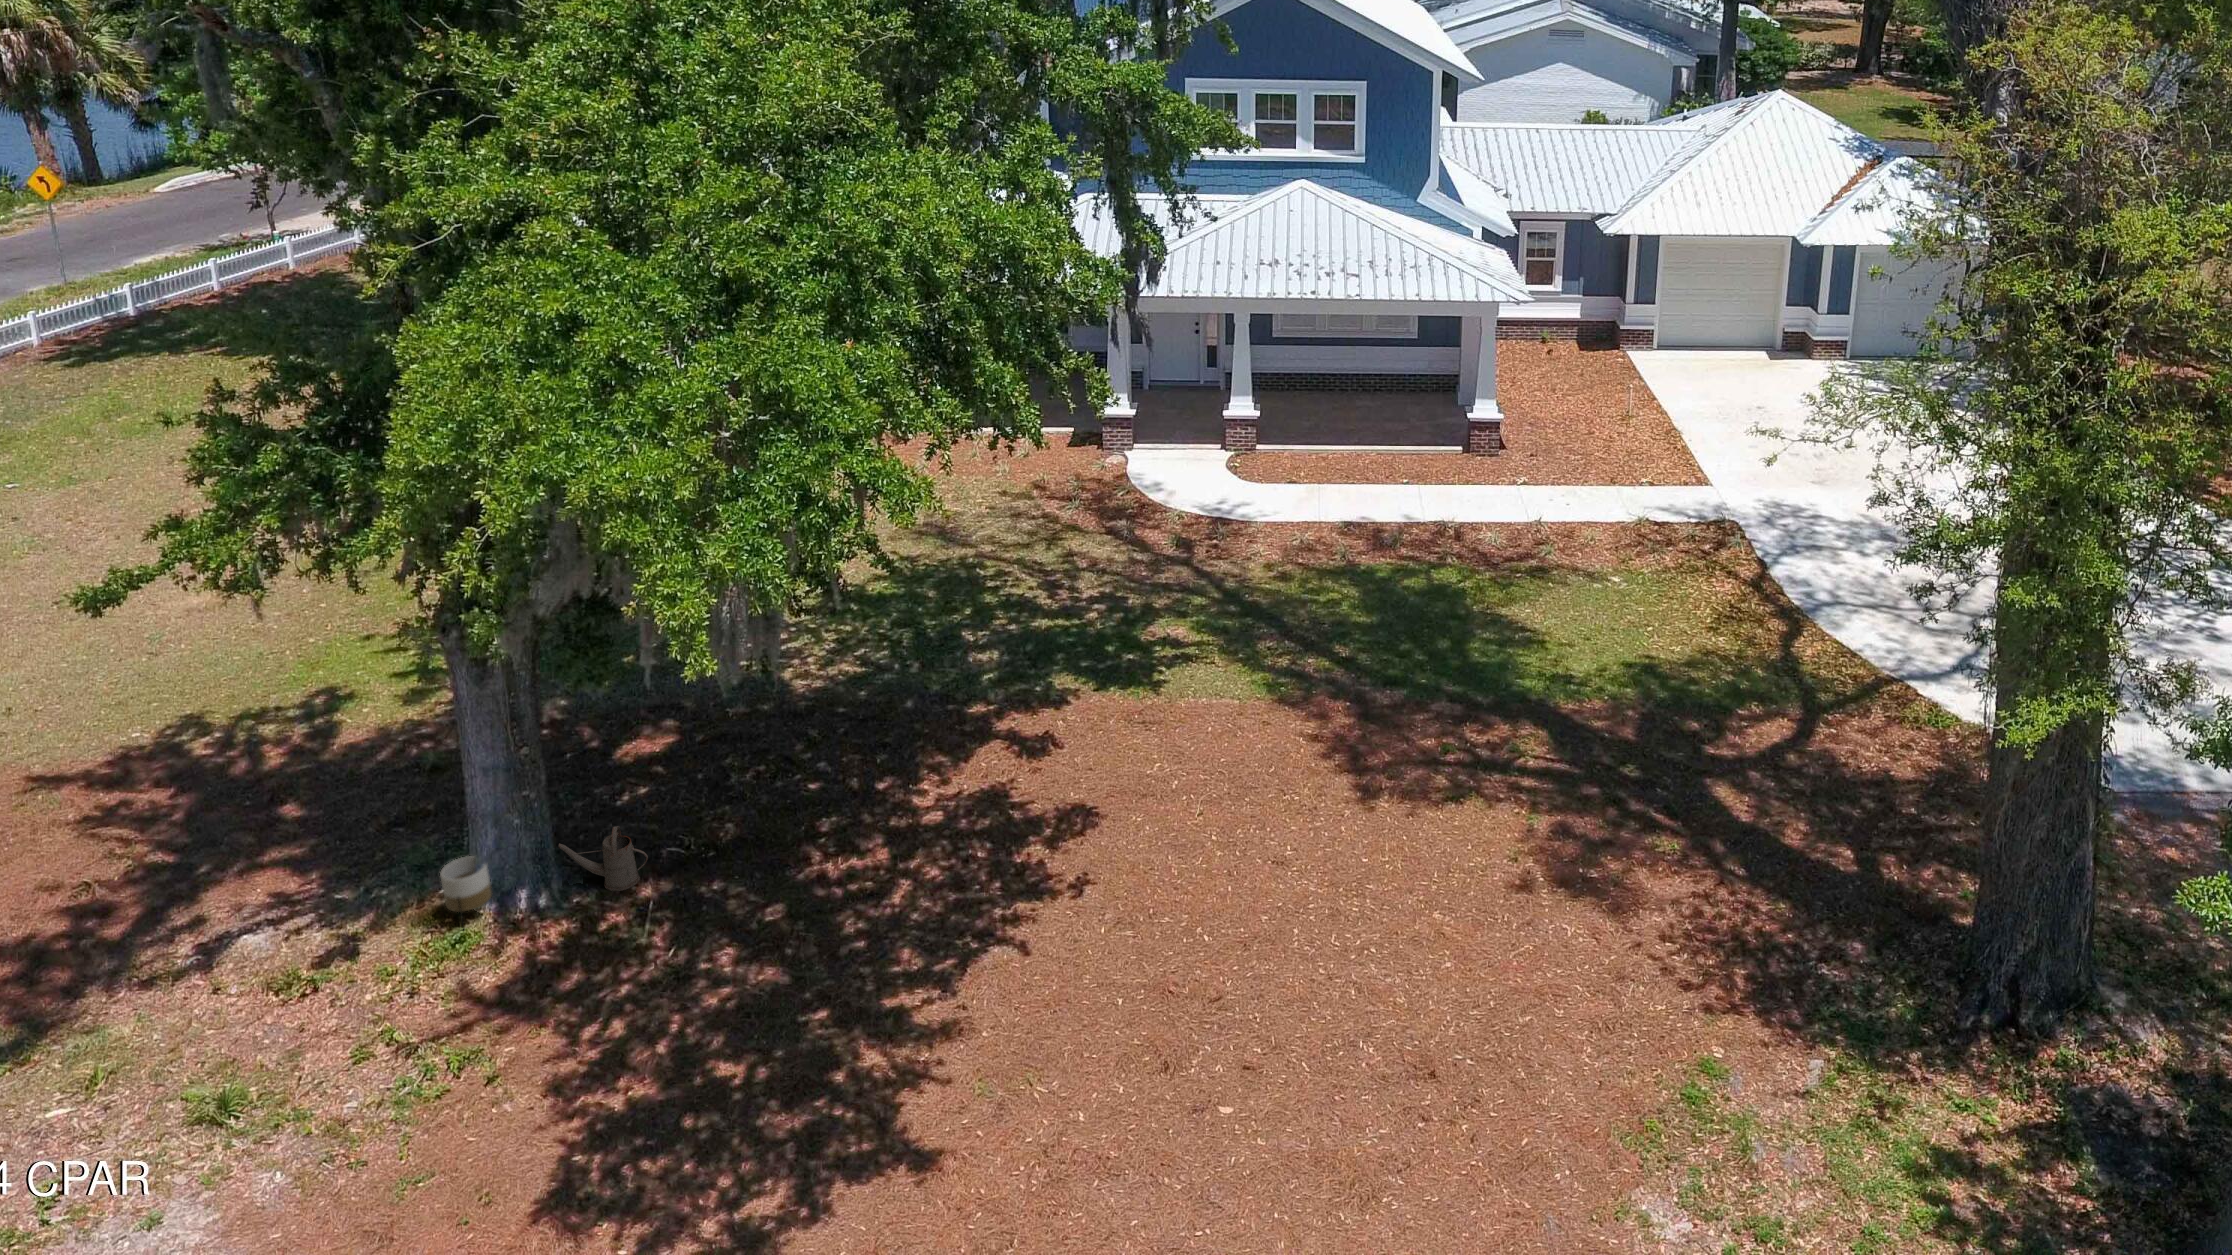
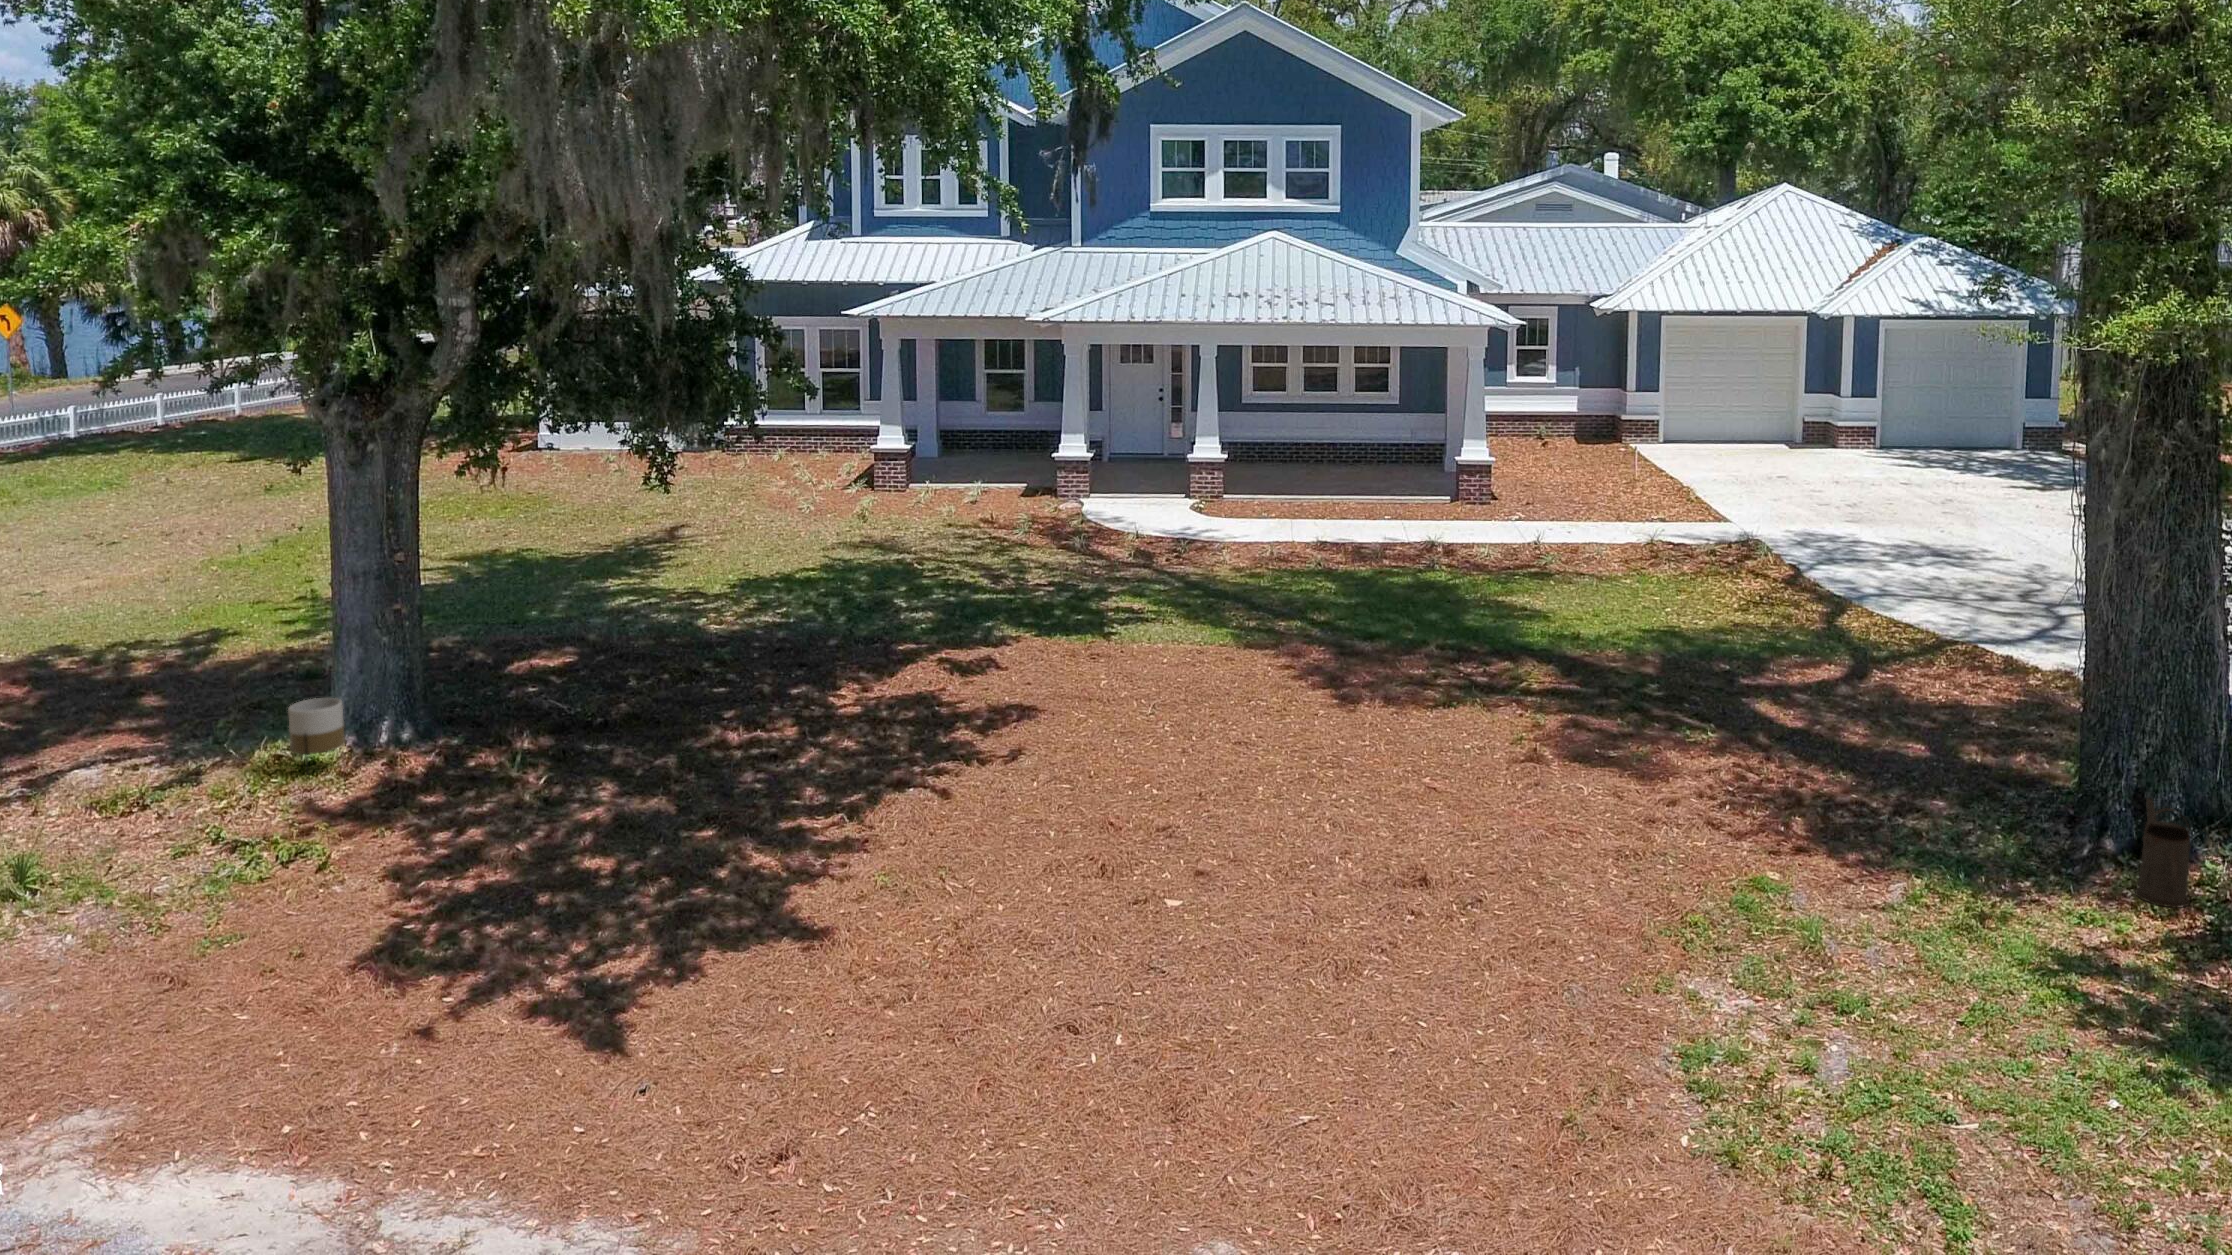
watering can: present [559,826,648,891] -> present [2135,798,2190,908]

